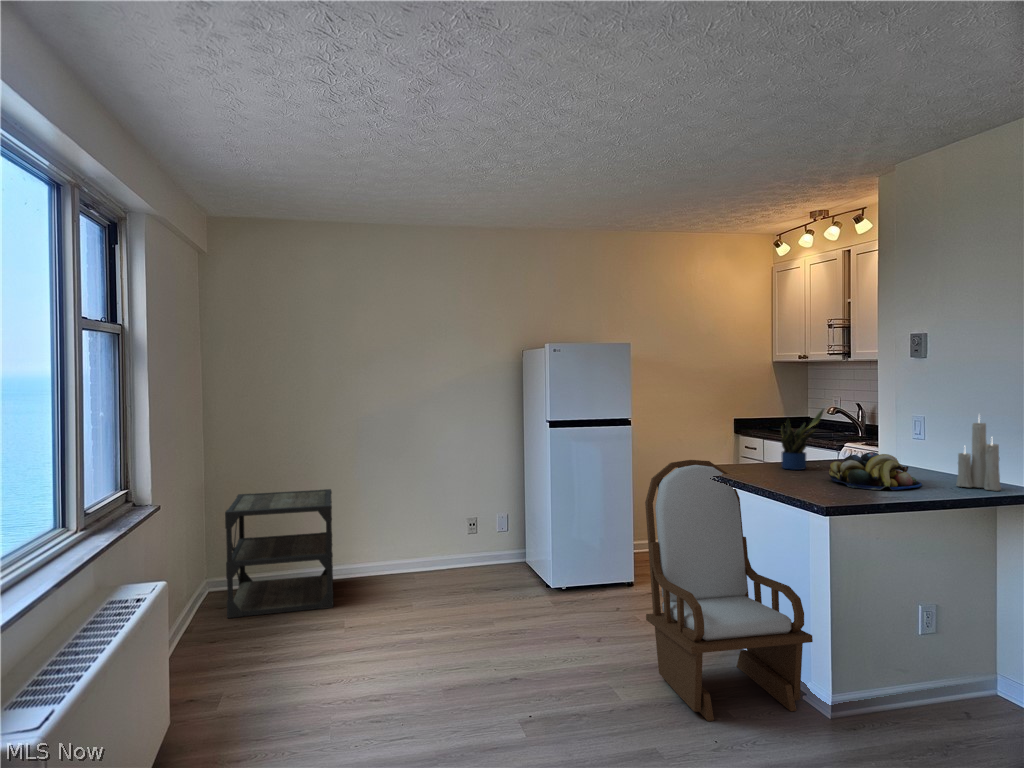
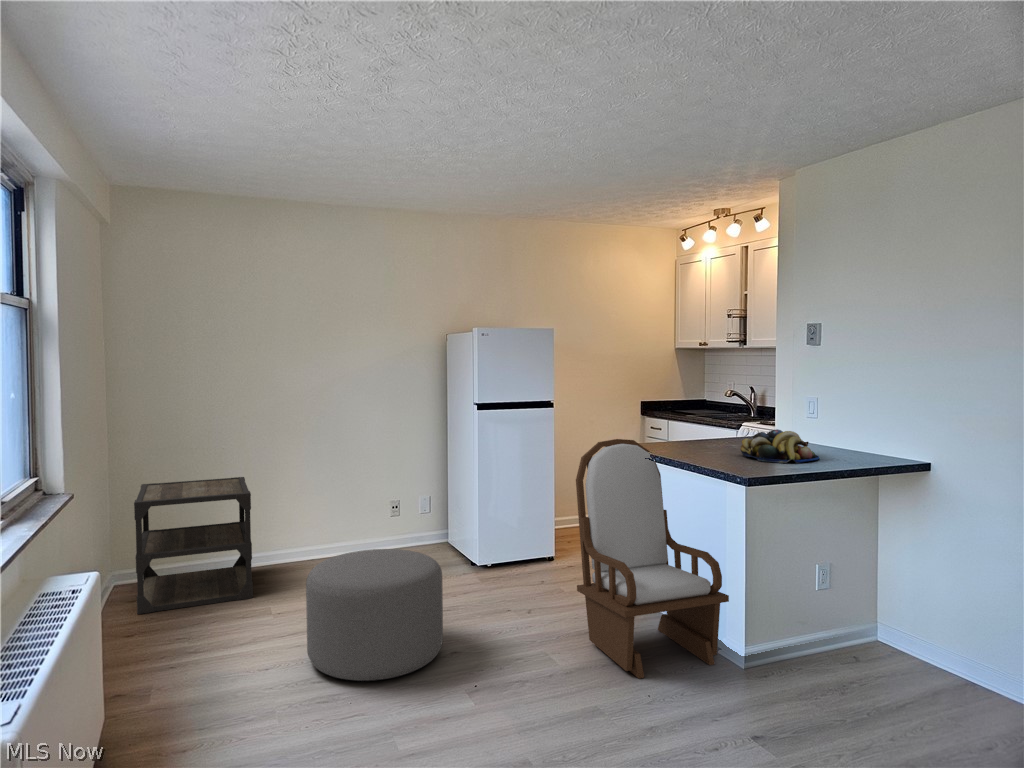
potted plant: present [781,409,824,470] -> none [695,390,734,447]
candle: present [956,419,1001,491] -> none [847,391,884,461]
ottoman: none [369,567,505,701] -> present [306,549,443,681]

